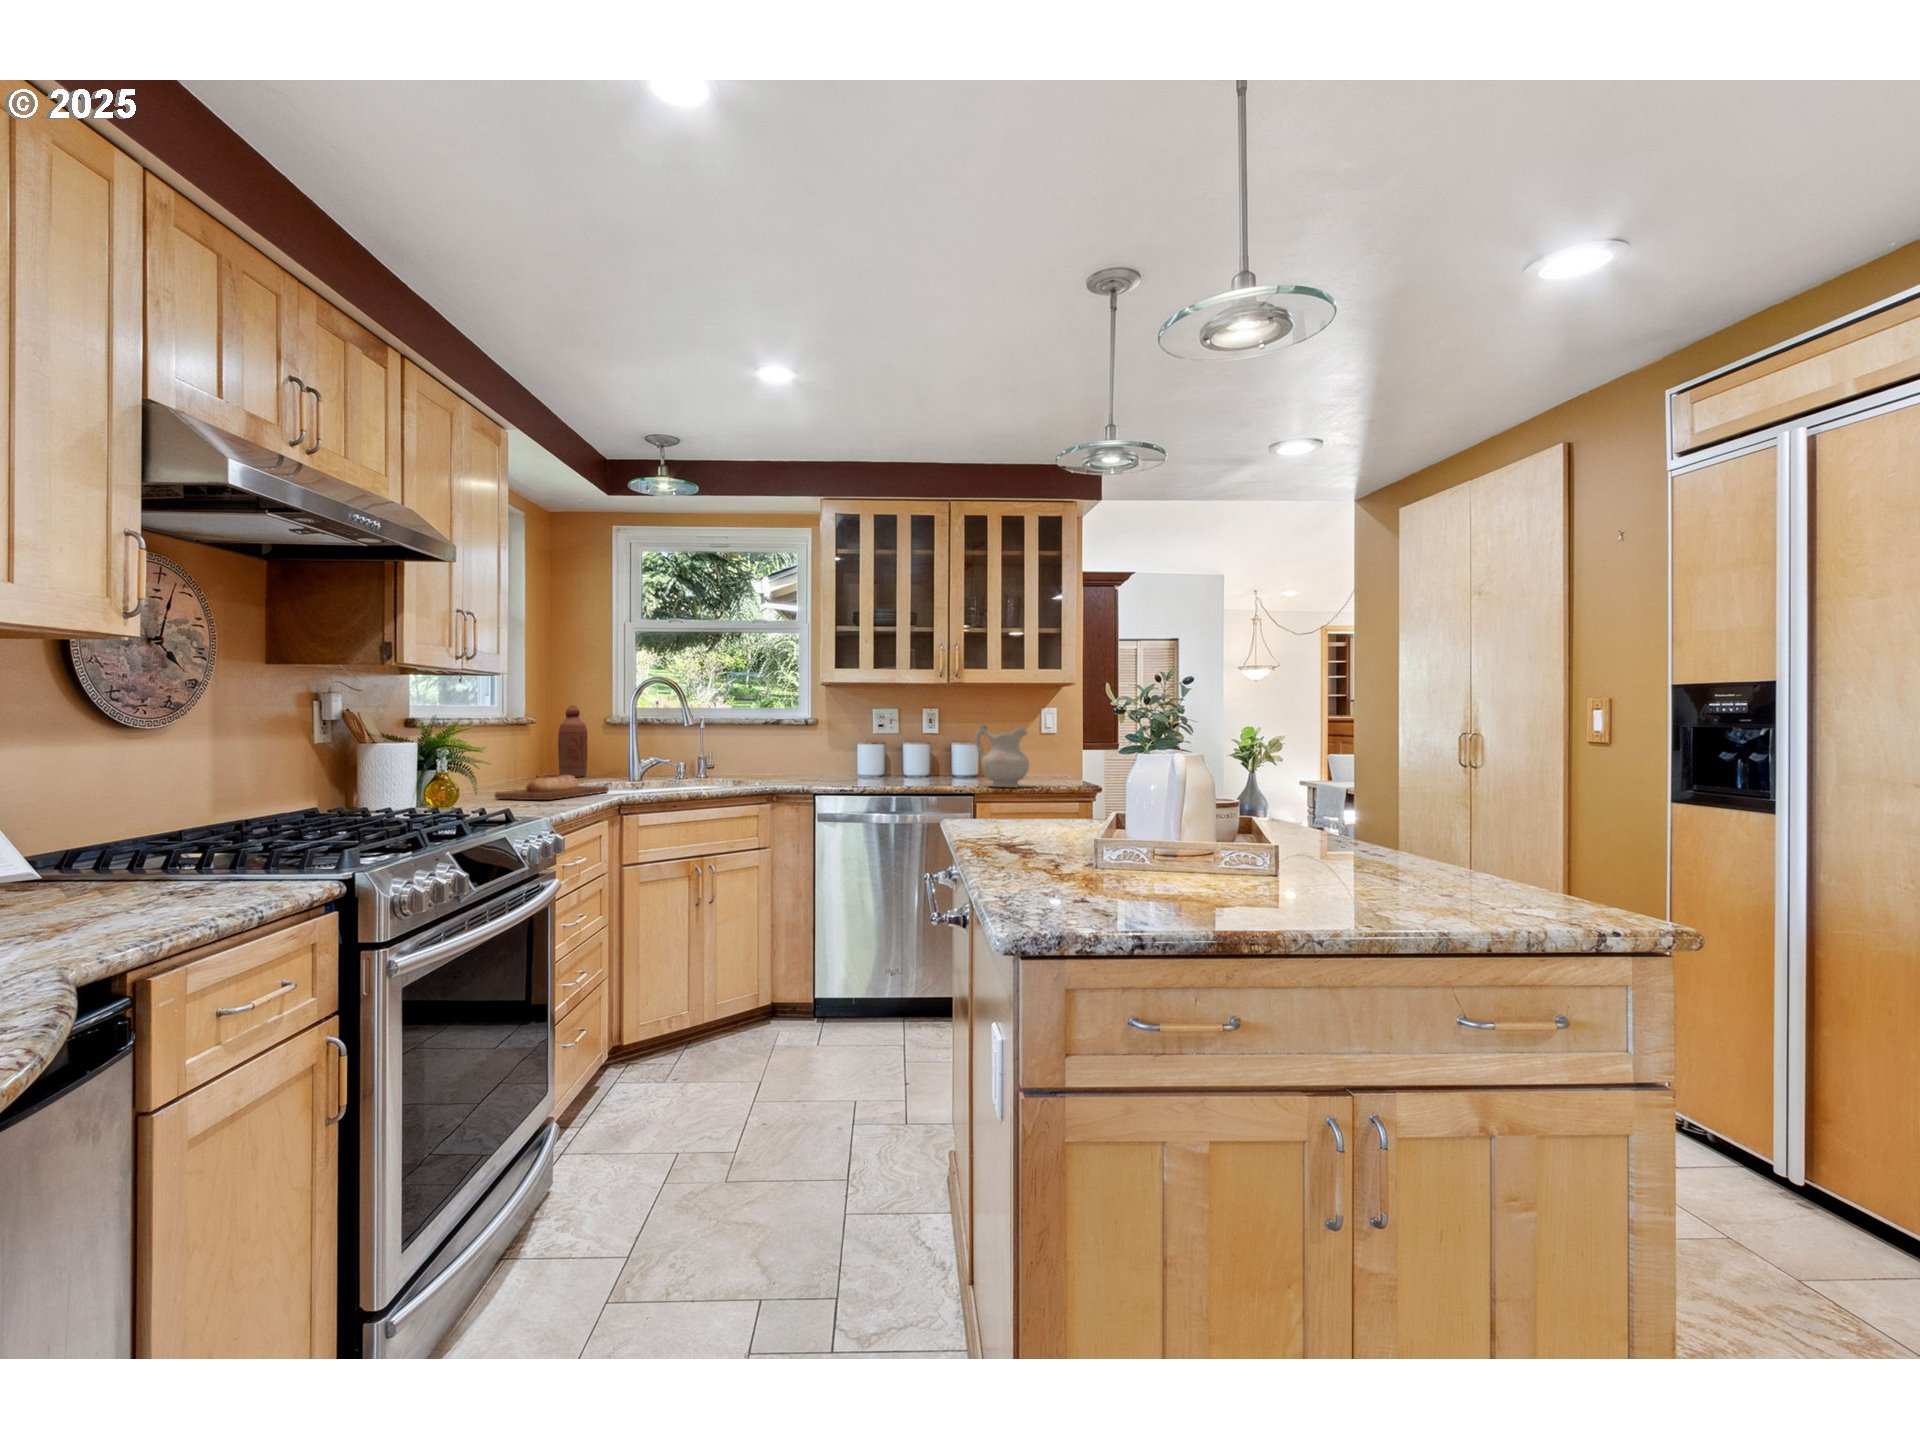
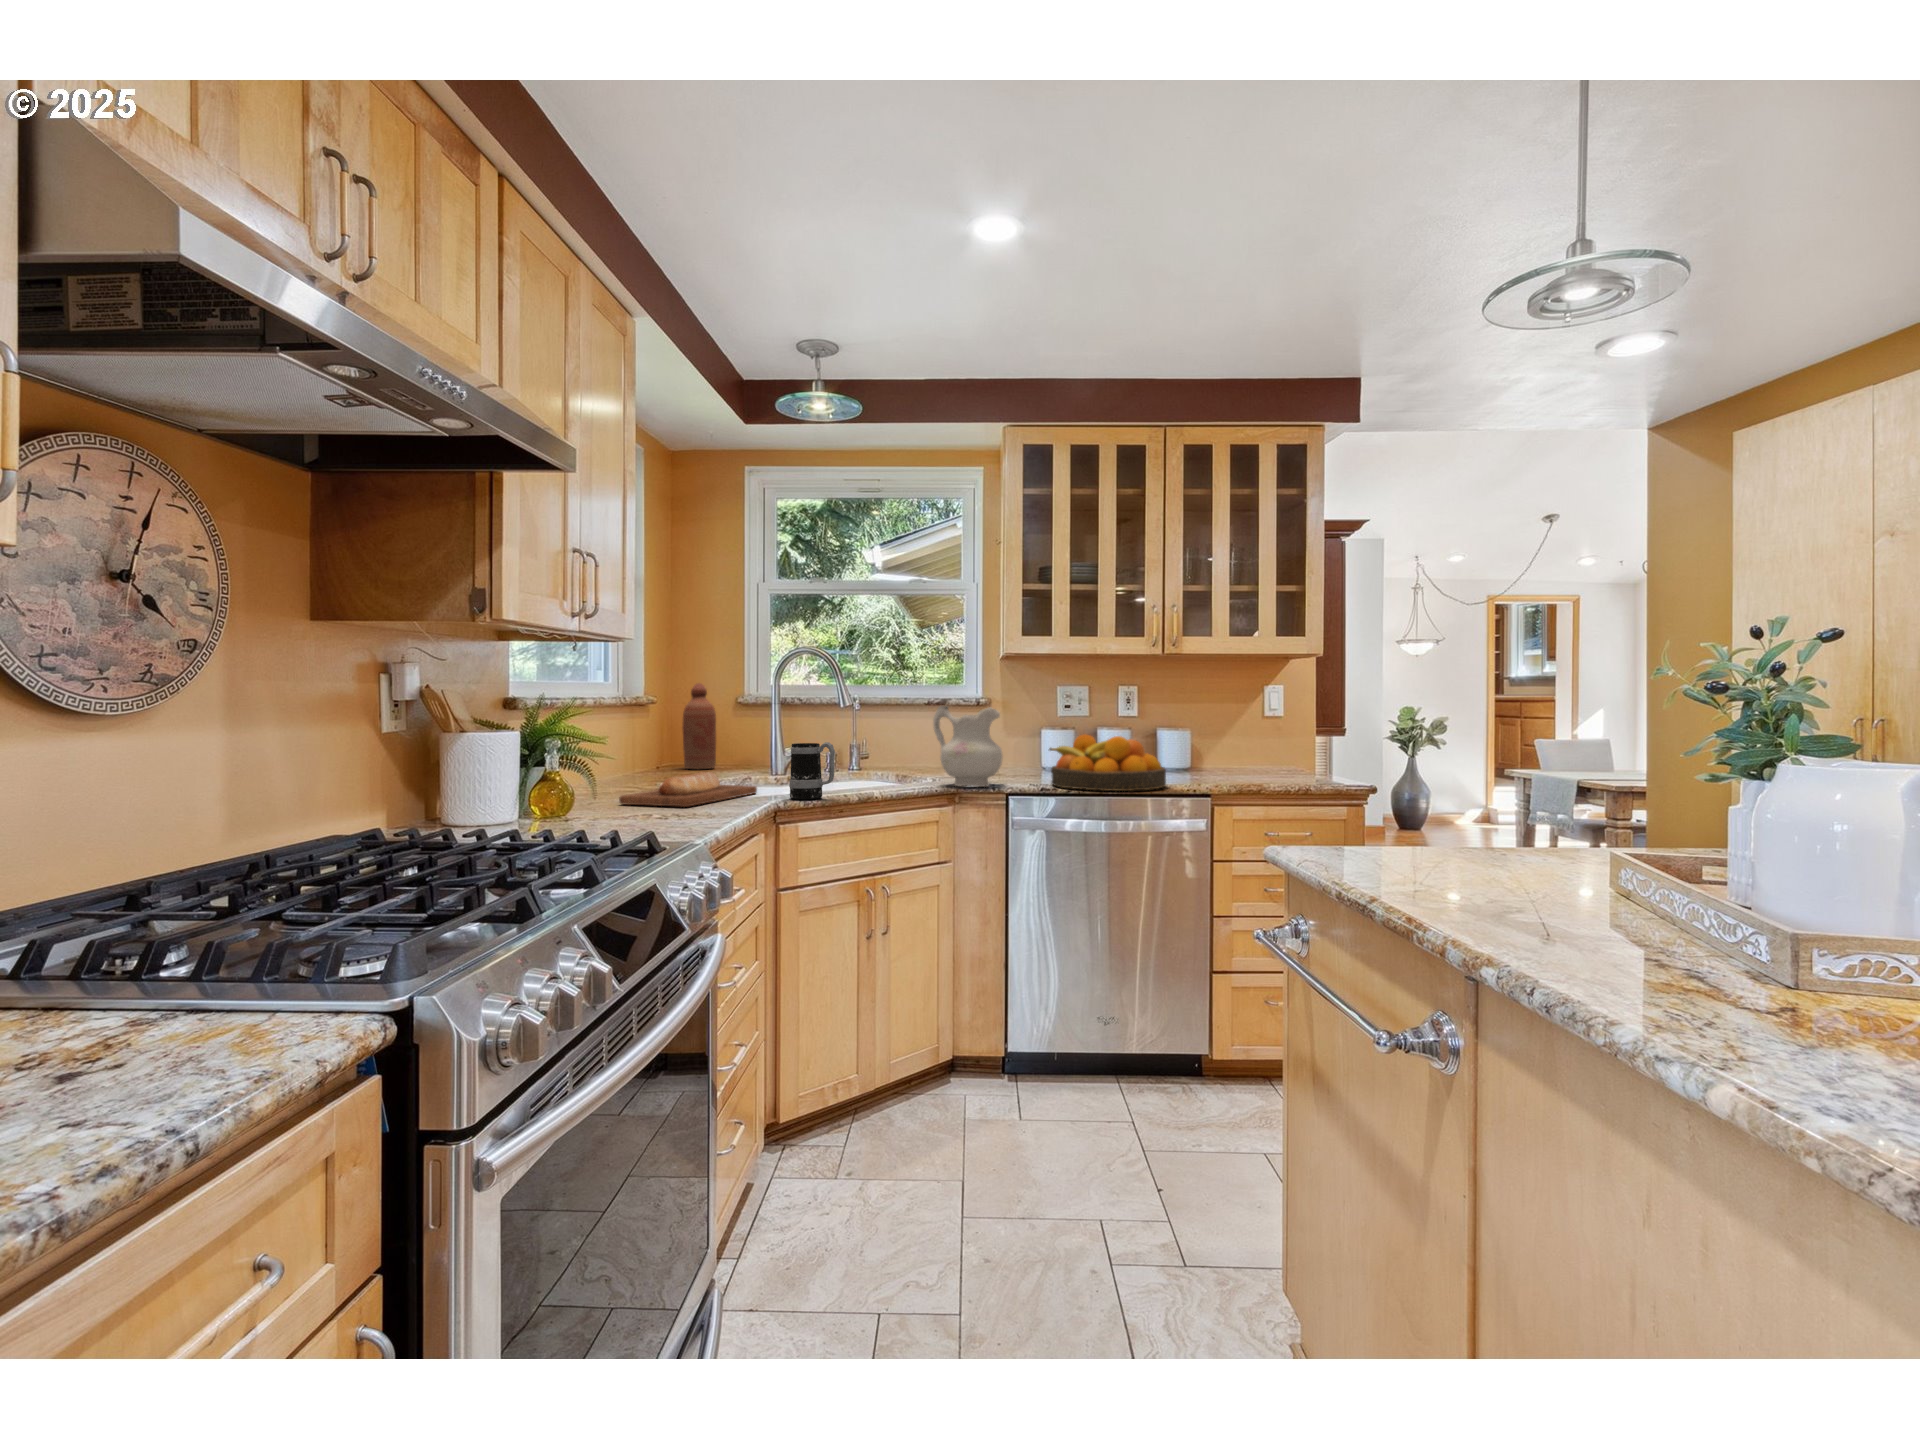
ceramic pitcher: present [975,726,1029,787] -> present [933,706,1003,787]
fruit bowl: none [848,747,937,790] -> present [1049,734,1166,791]
mug: none [631,752,667,796] -> present [789,742,835,800]

